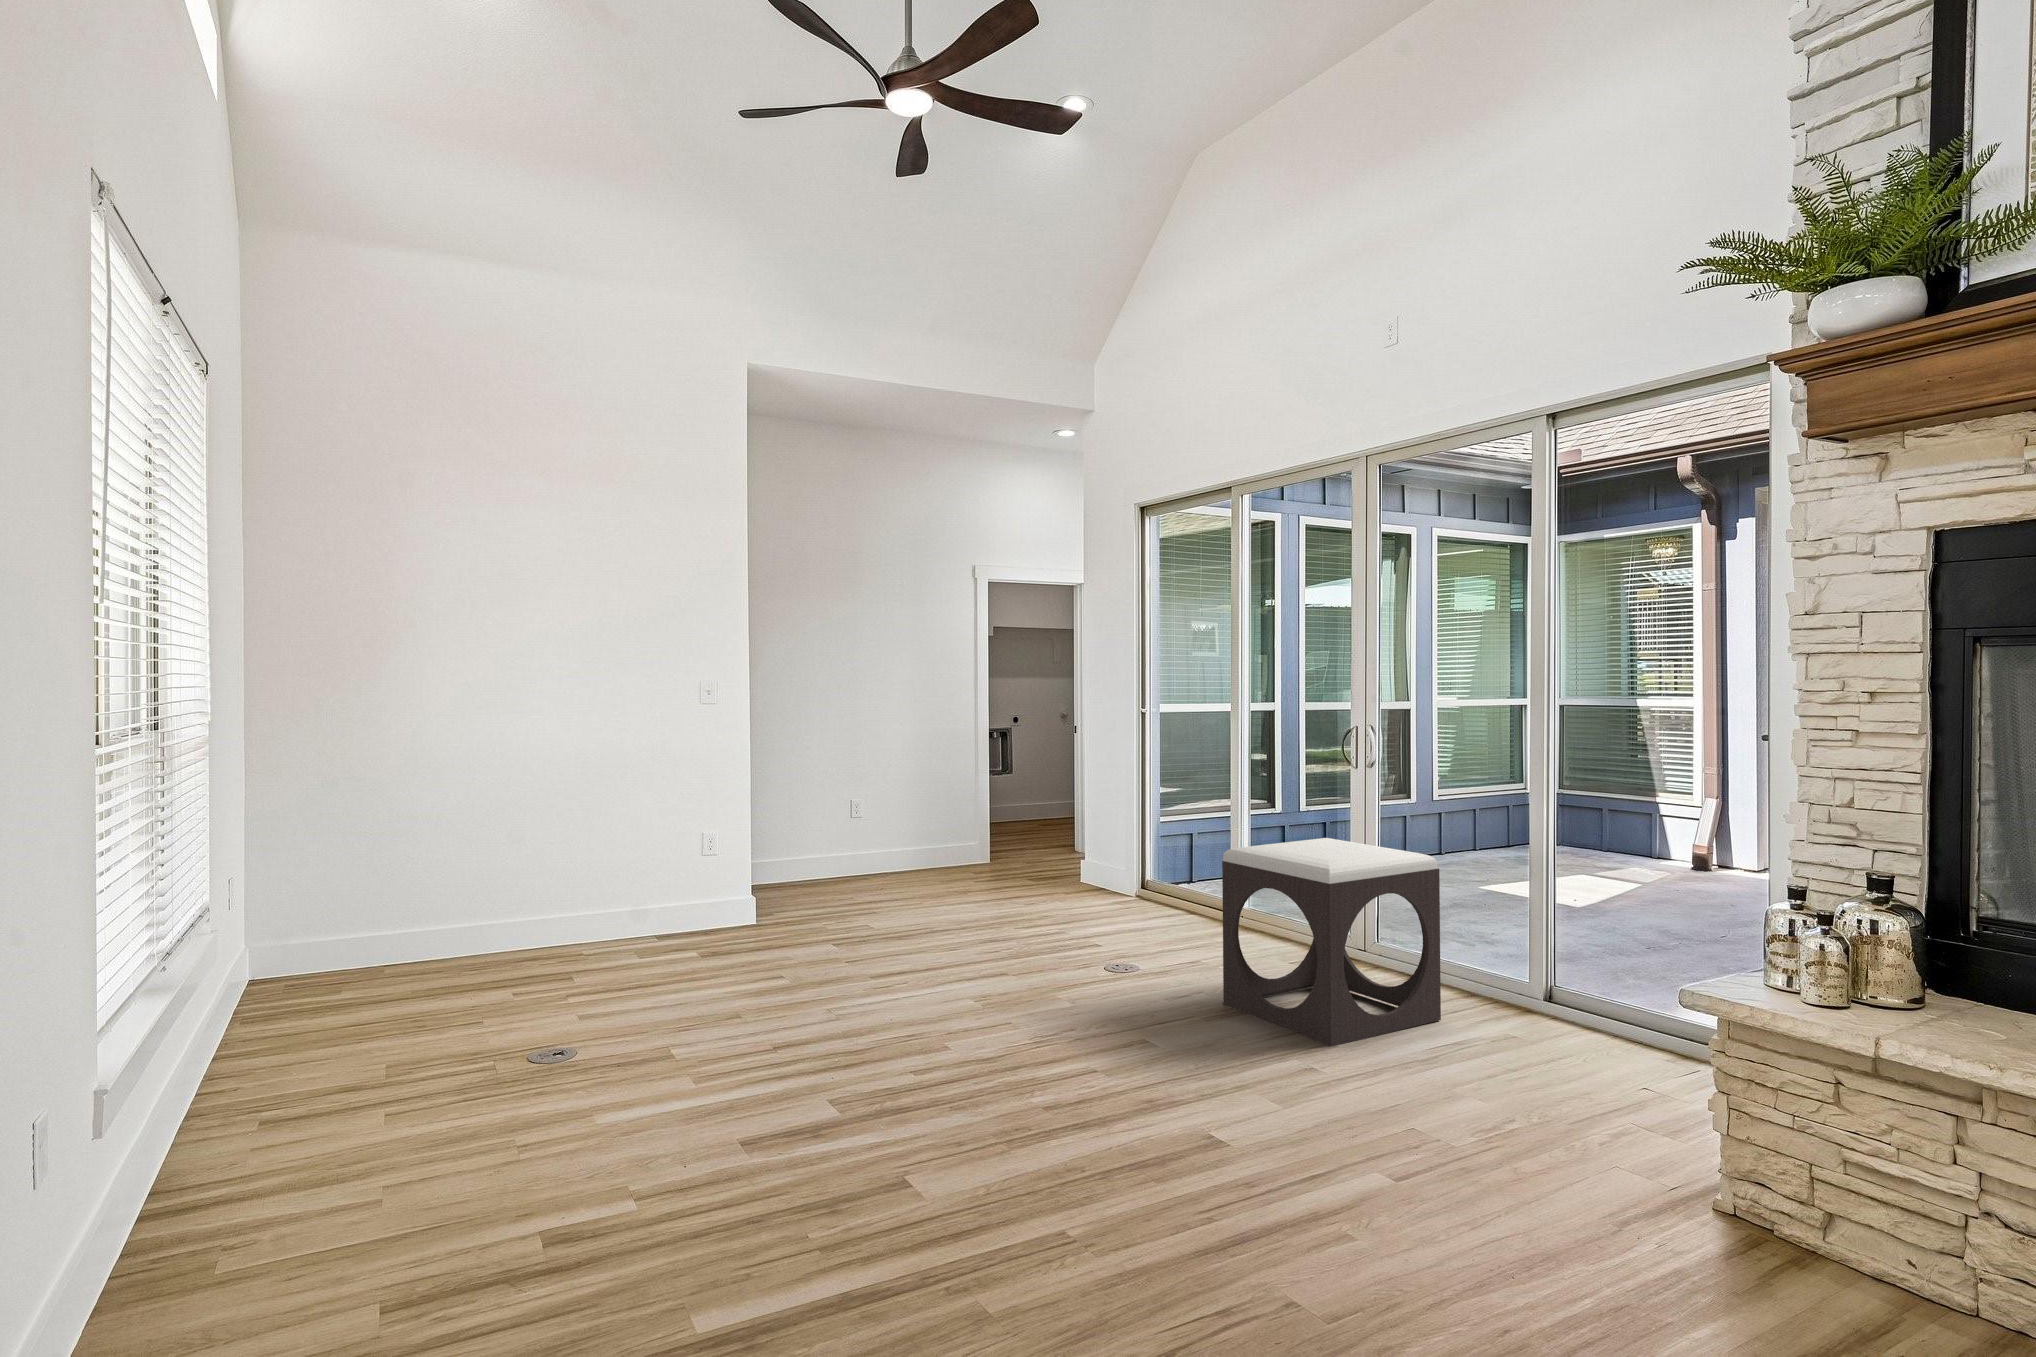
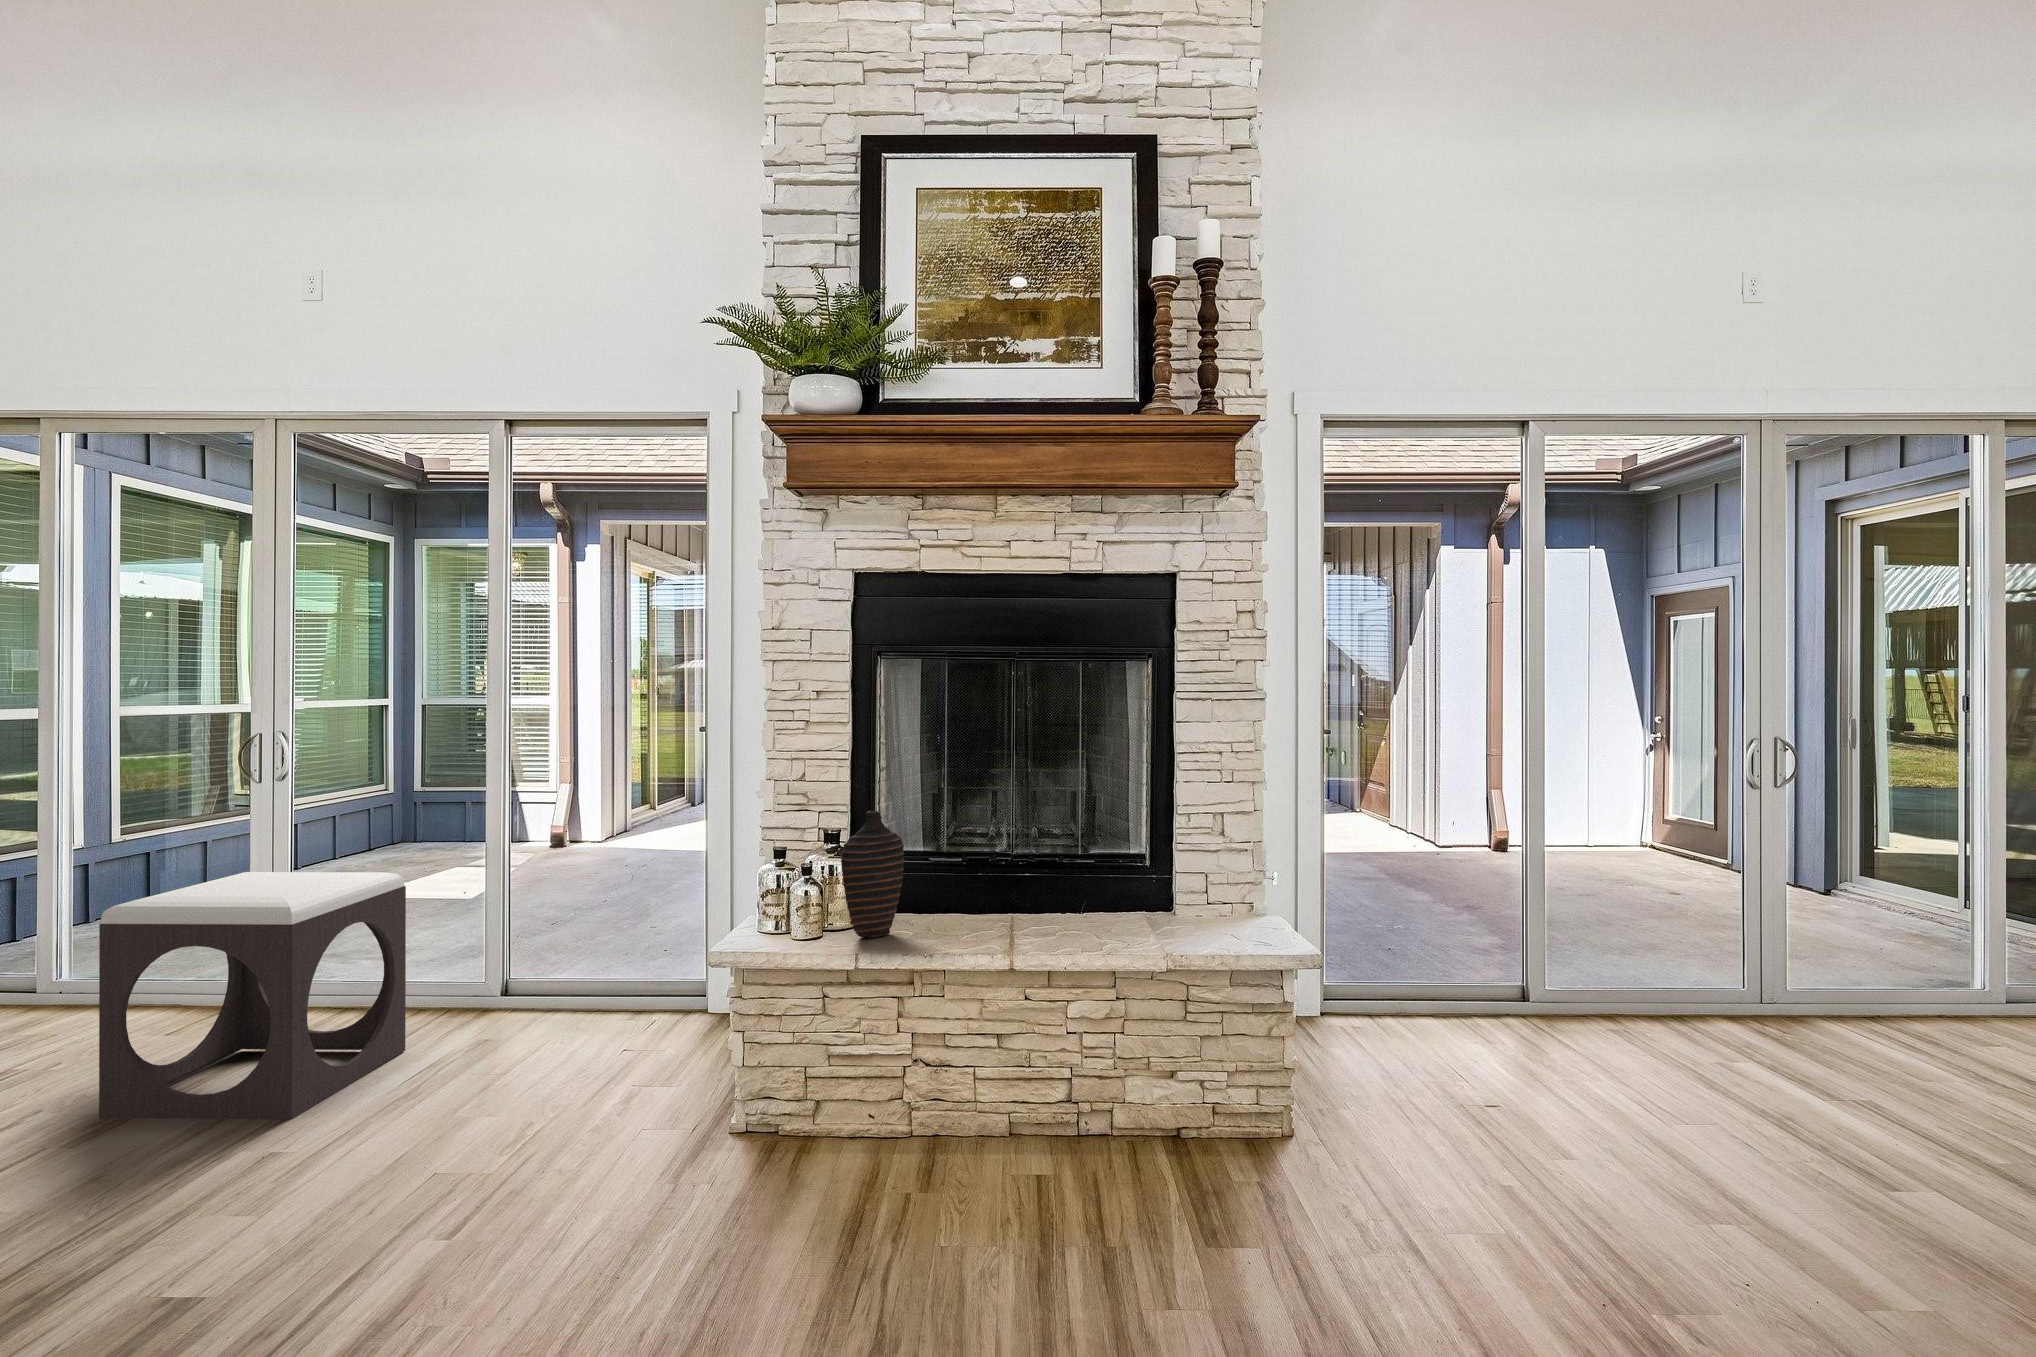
decorative vase: none [1863,854,1985,1027] -> present [841,811,904,937]

